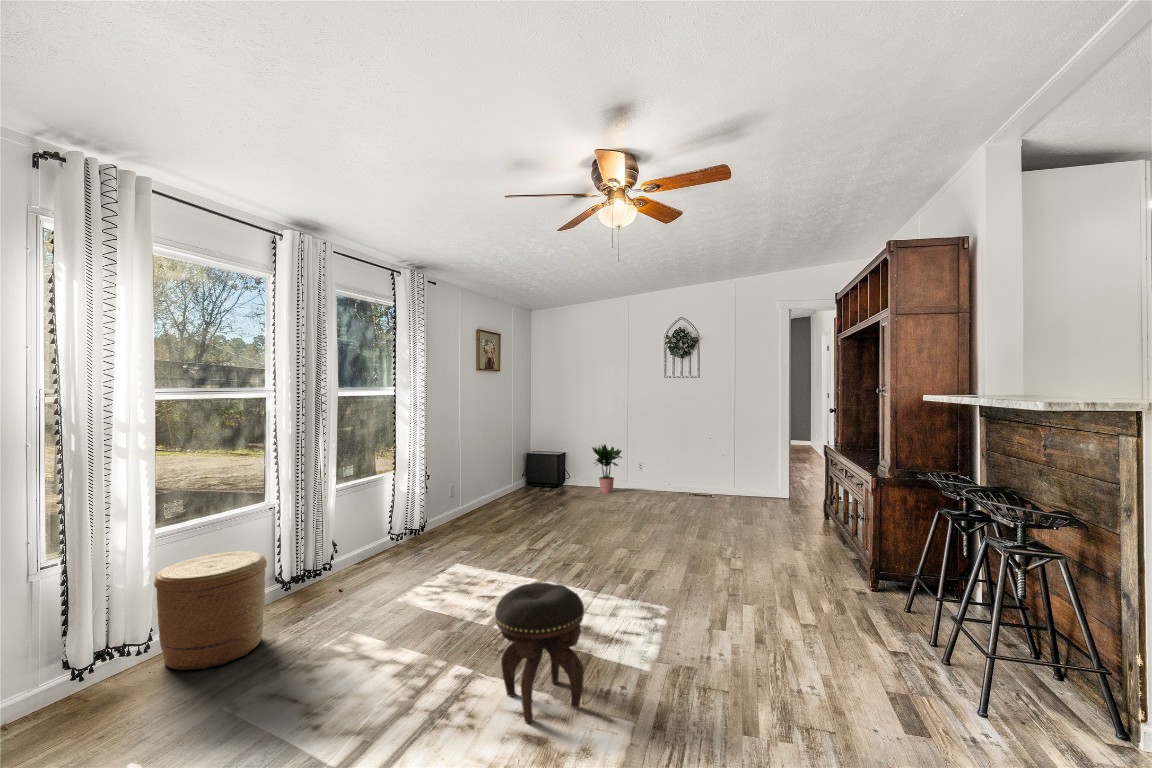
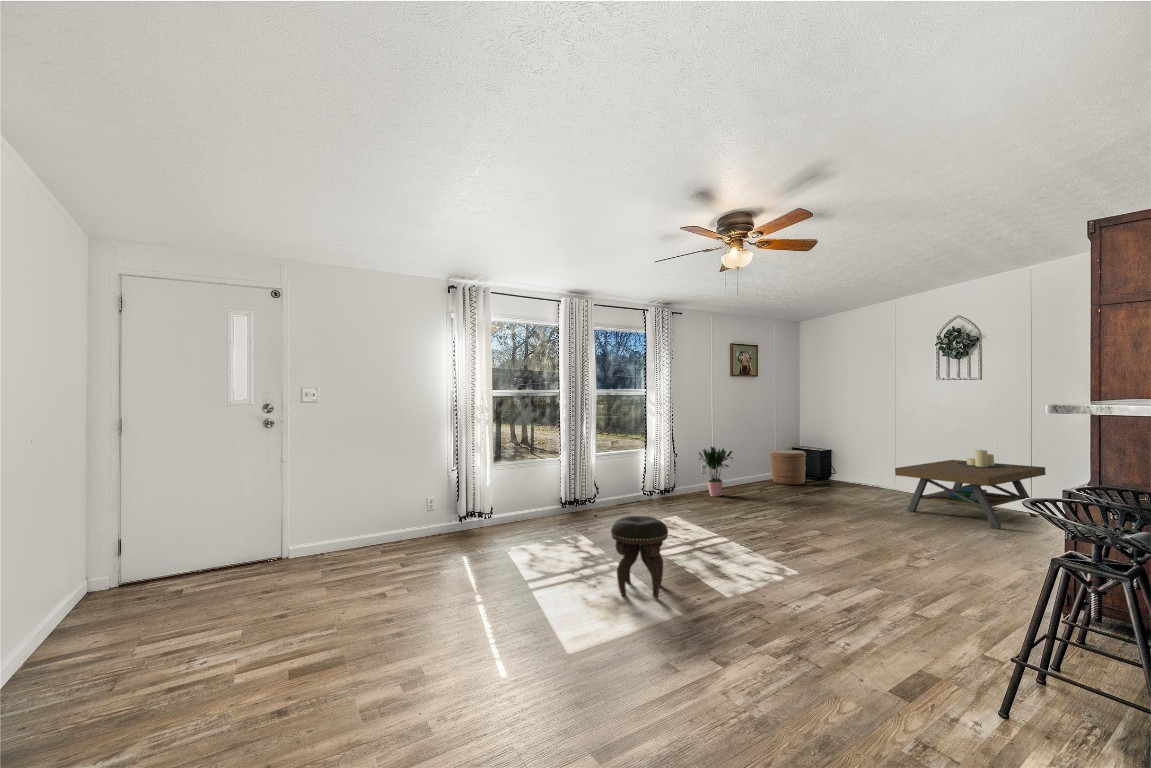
potted plant: present [592,444,622,493] -> present [699,447,733,496]
coffee table: none [654,444,744,515] -> present [895,450,1046,529]
woven basket: present [154,551,267,670] -> present [770,450,806,485]

